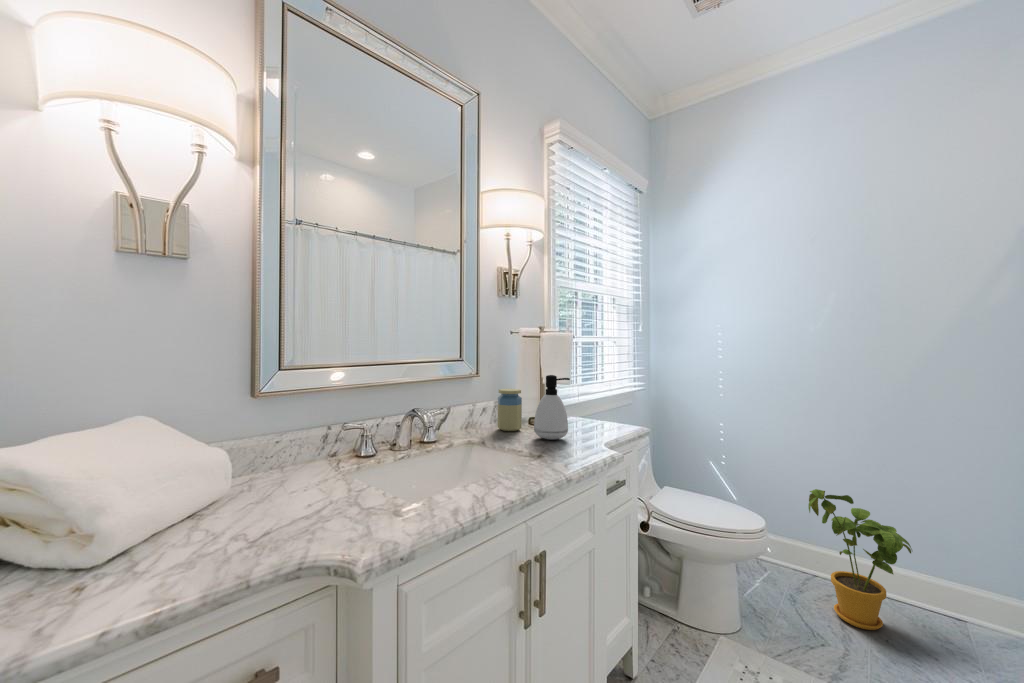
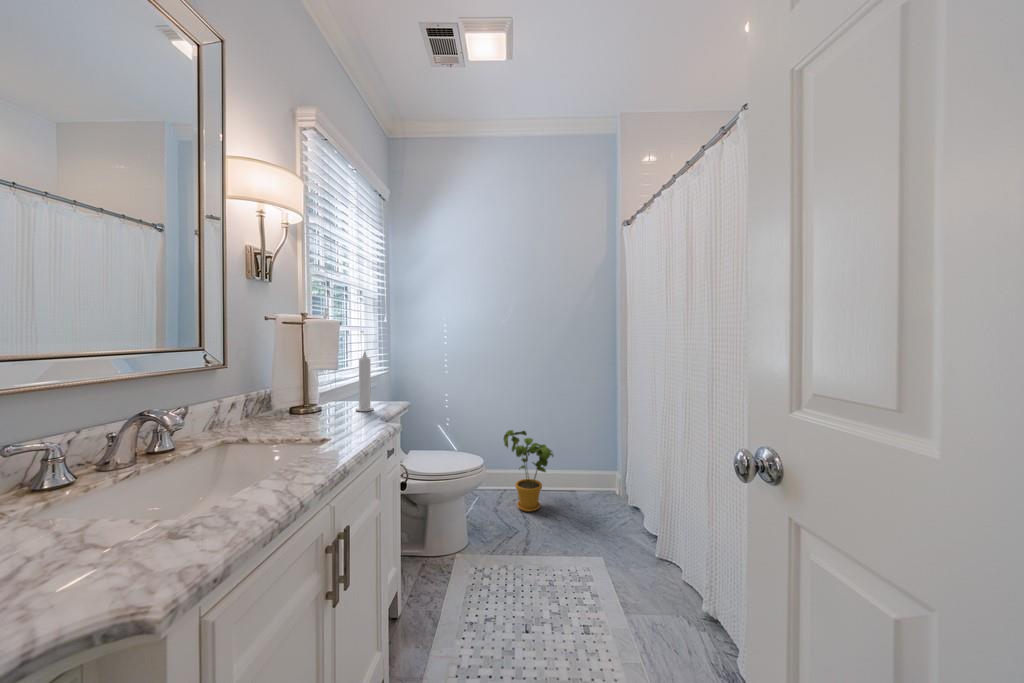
candle: none [588,365,607,431] -> present [356,351,374,412]
soap dispenser: present [534,375,570,440] -> none [305,361,344,425]
jar: present [498,389,522,431] -> none [253,379,284,425]

